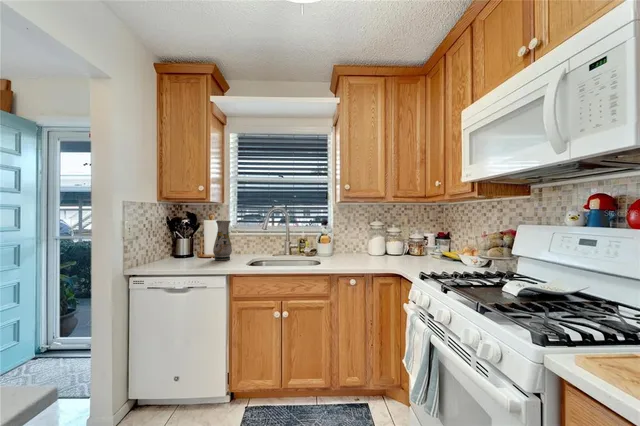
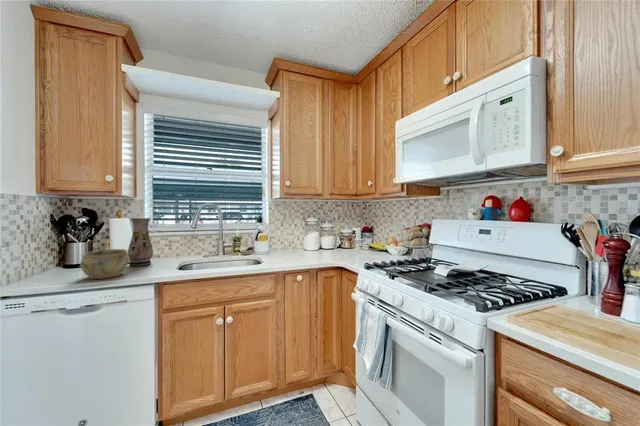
ceramic bowl: none [179,245,211,267] -> present [80,249,129,279]

